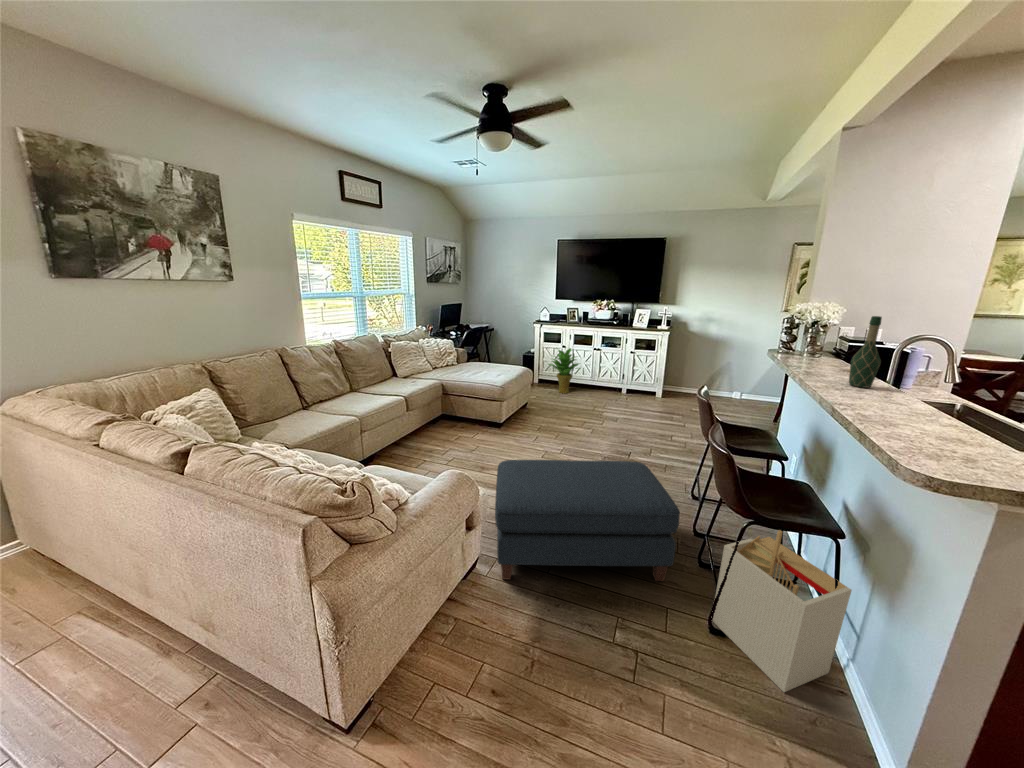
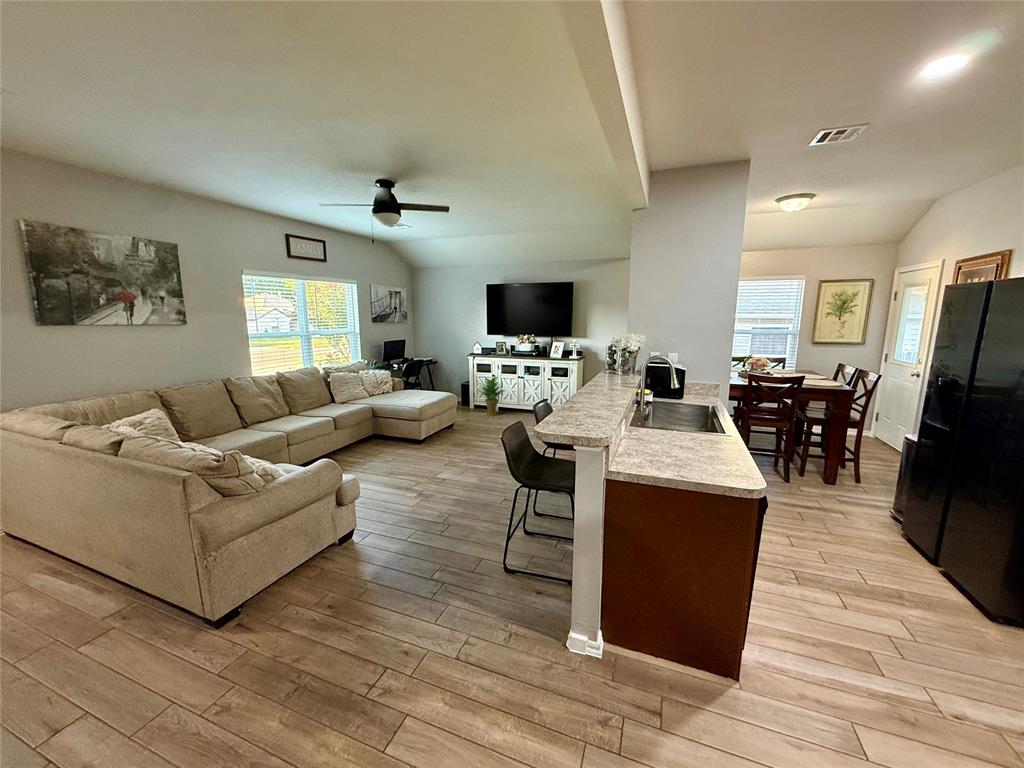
wine bottle: present [849,316,882,388] -> none [603,345,618,394]
ottoman: present [495,460,680,581] -> none [362,458,498,545]
storage bin: present [713,530,852,692] -> none [512,491,576,601]

